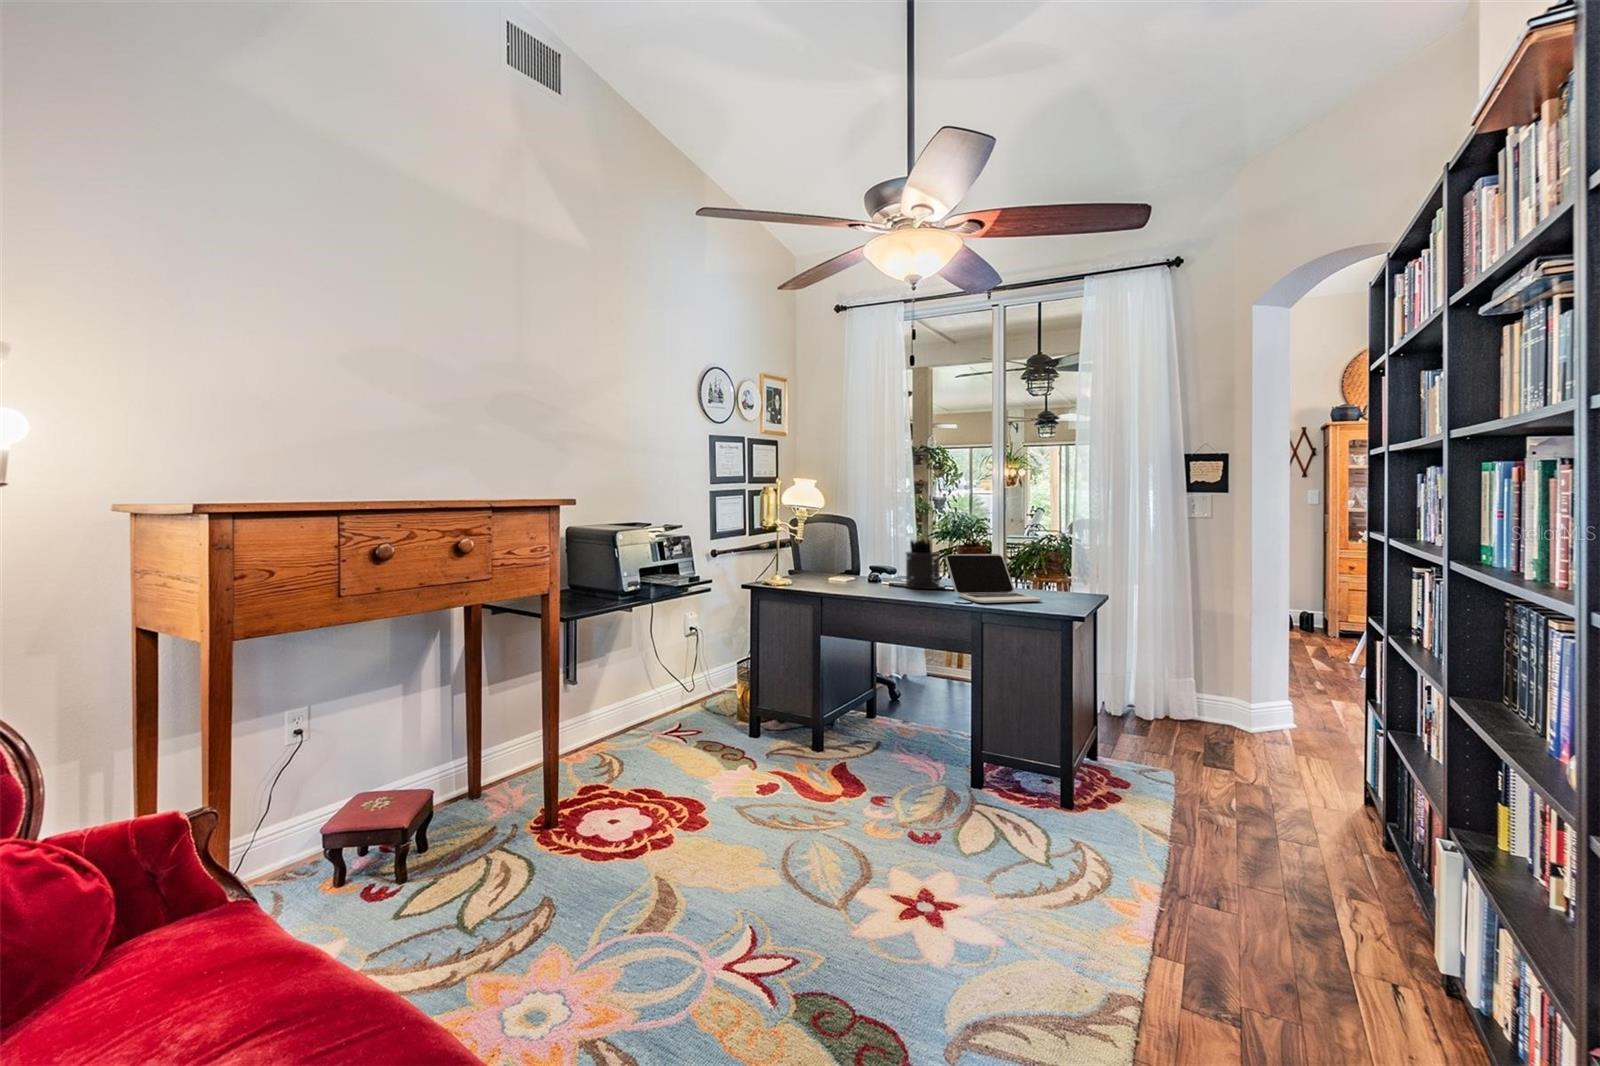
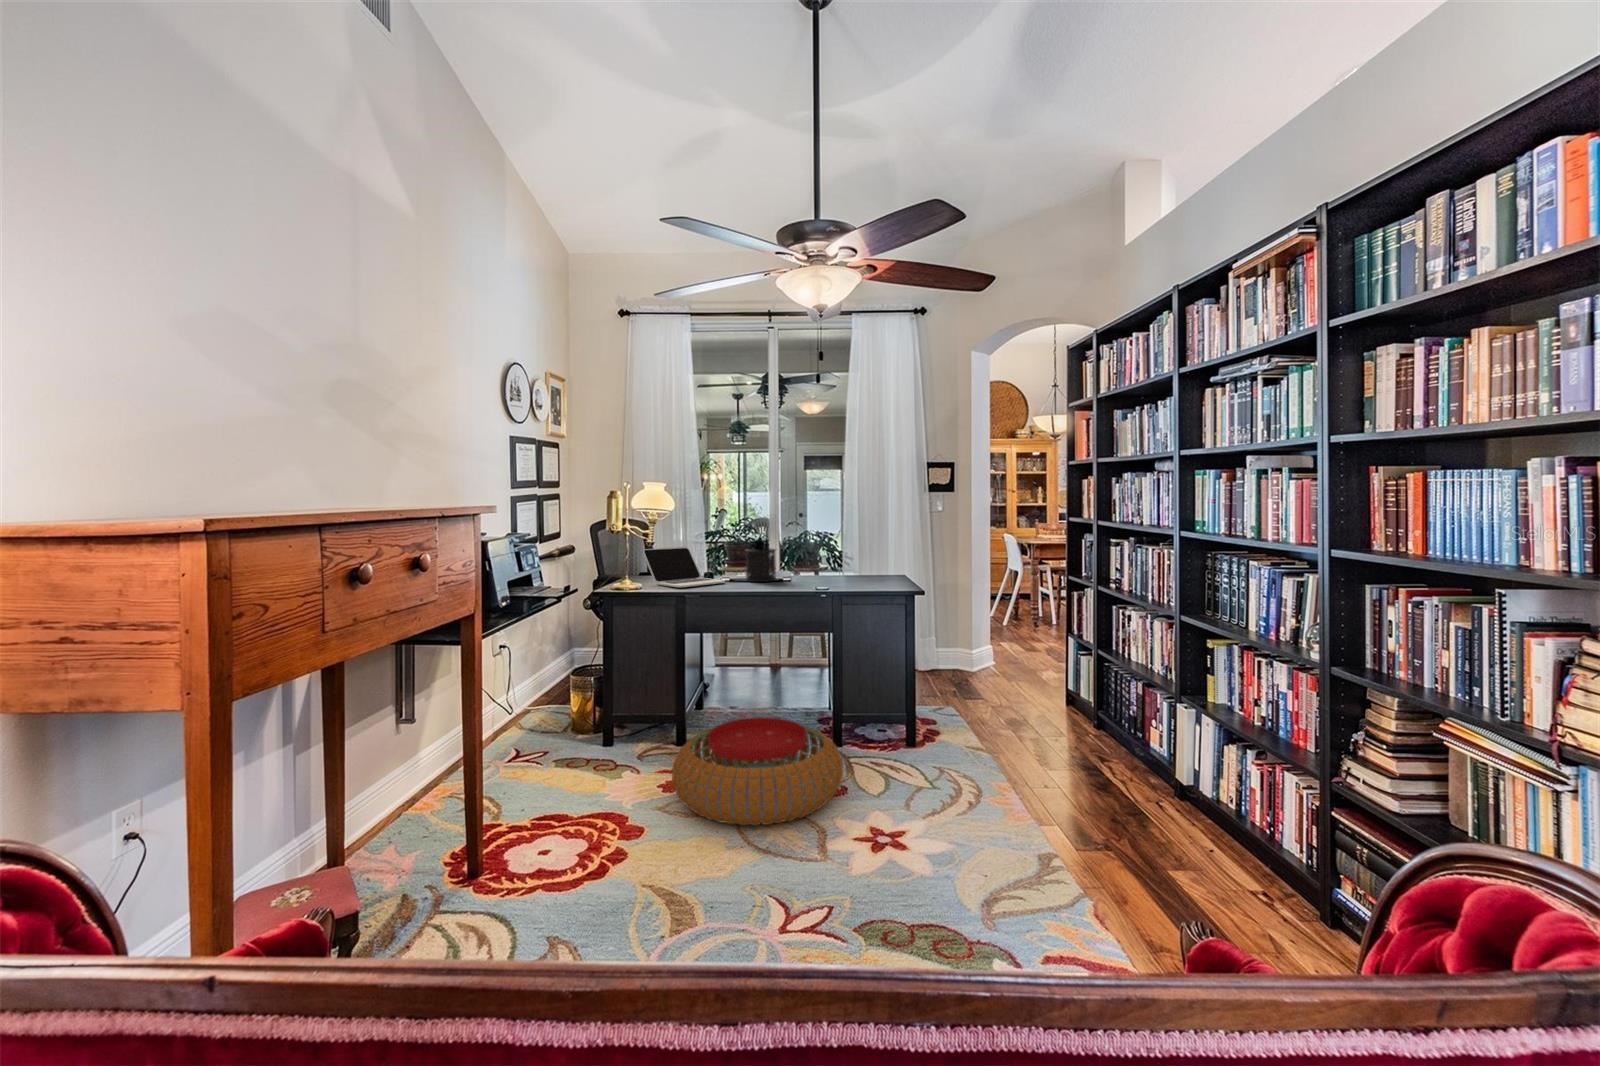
laptop: present [945,554,1041,603] -> present [643,547,725,587]
pouf: none [748,735,937,857] -> present [672,717,843,825]

